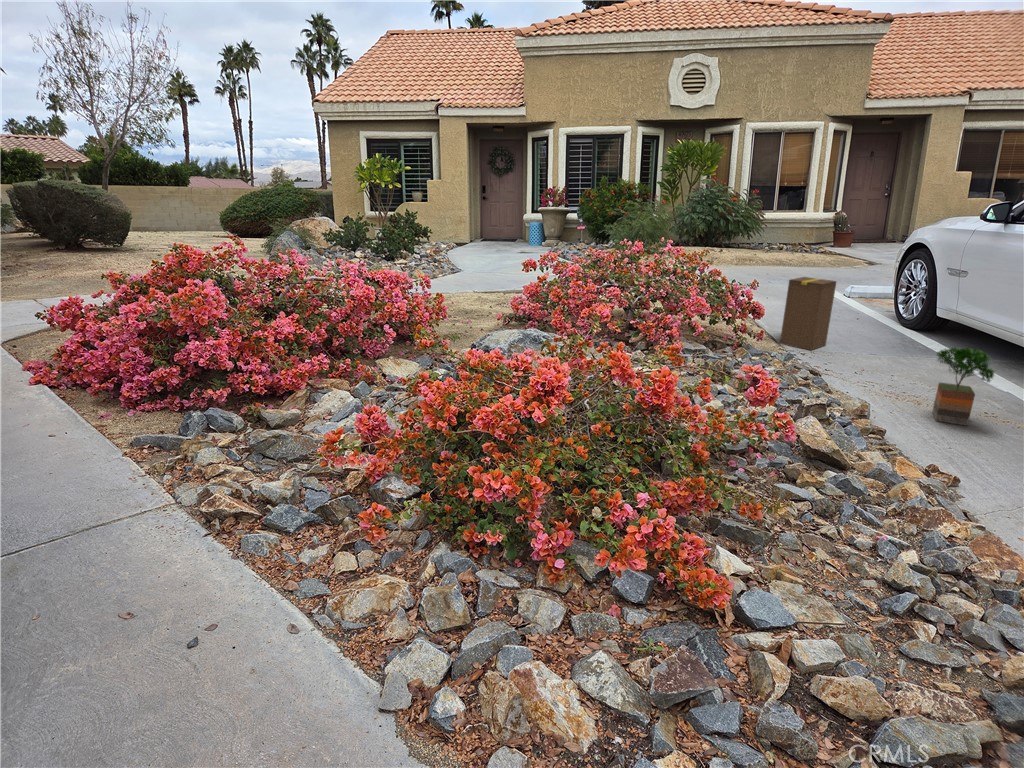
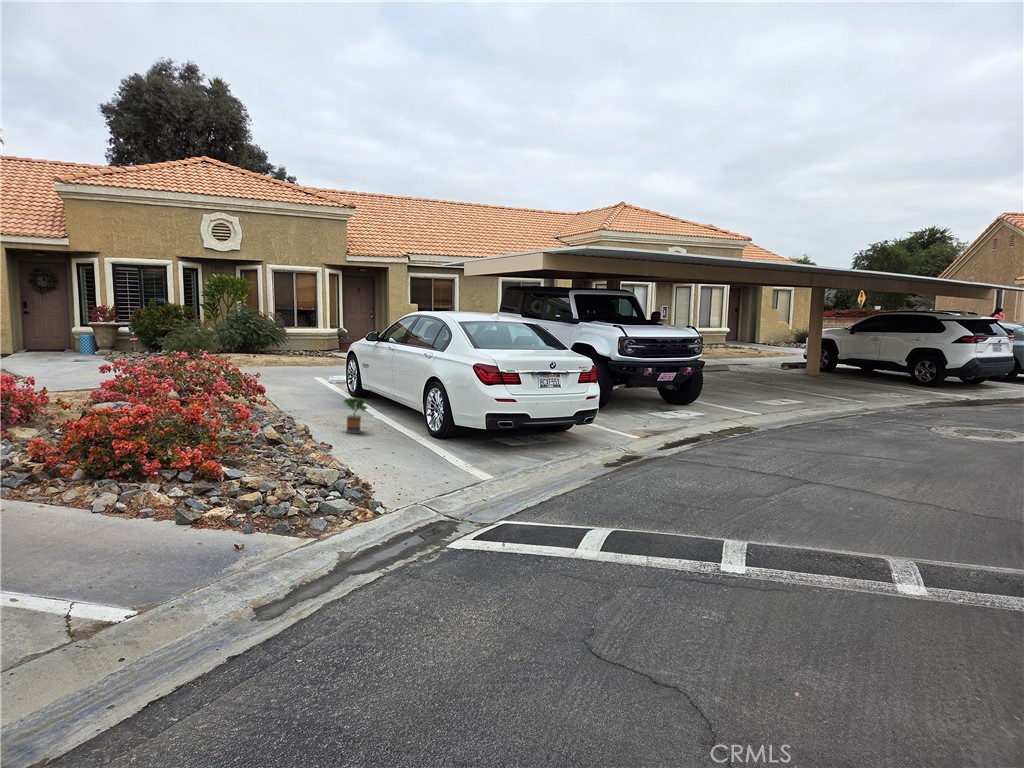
cardboard box: present [780,277,836,350] -> none [281,370,308,410]

